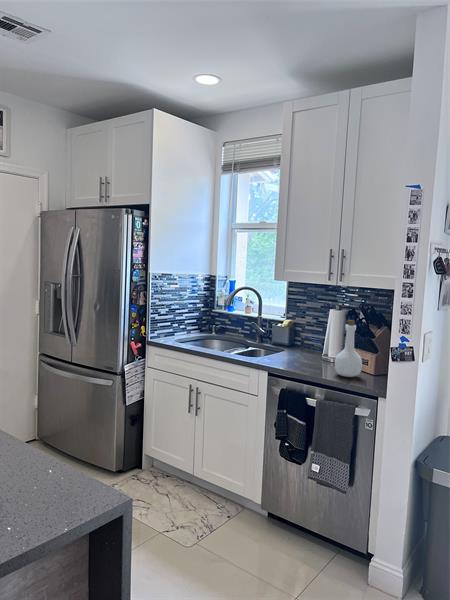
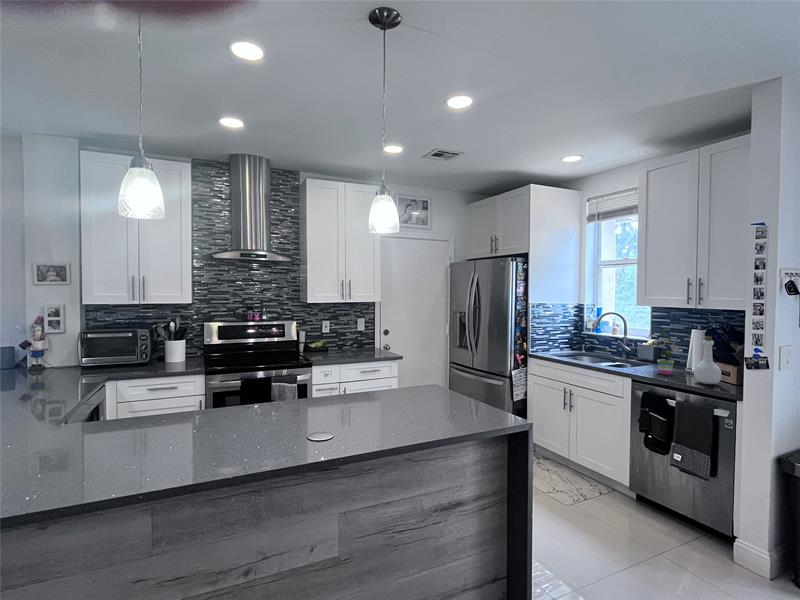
potted plant: none [291,308,323,365] -> present [654,328,682,375]

